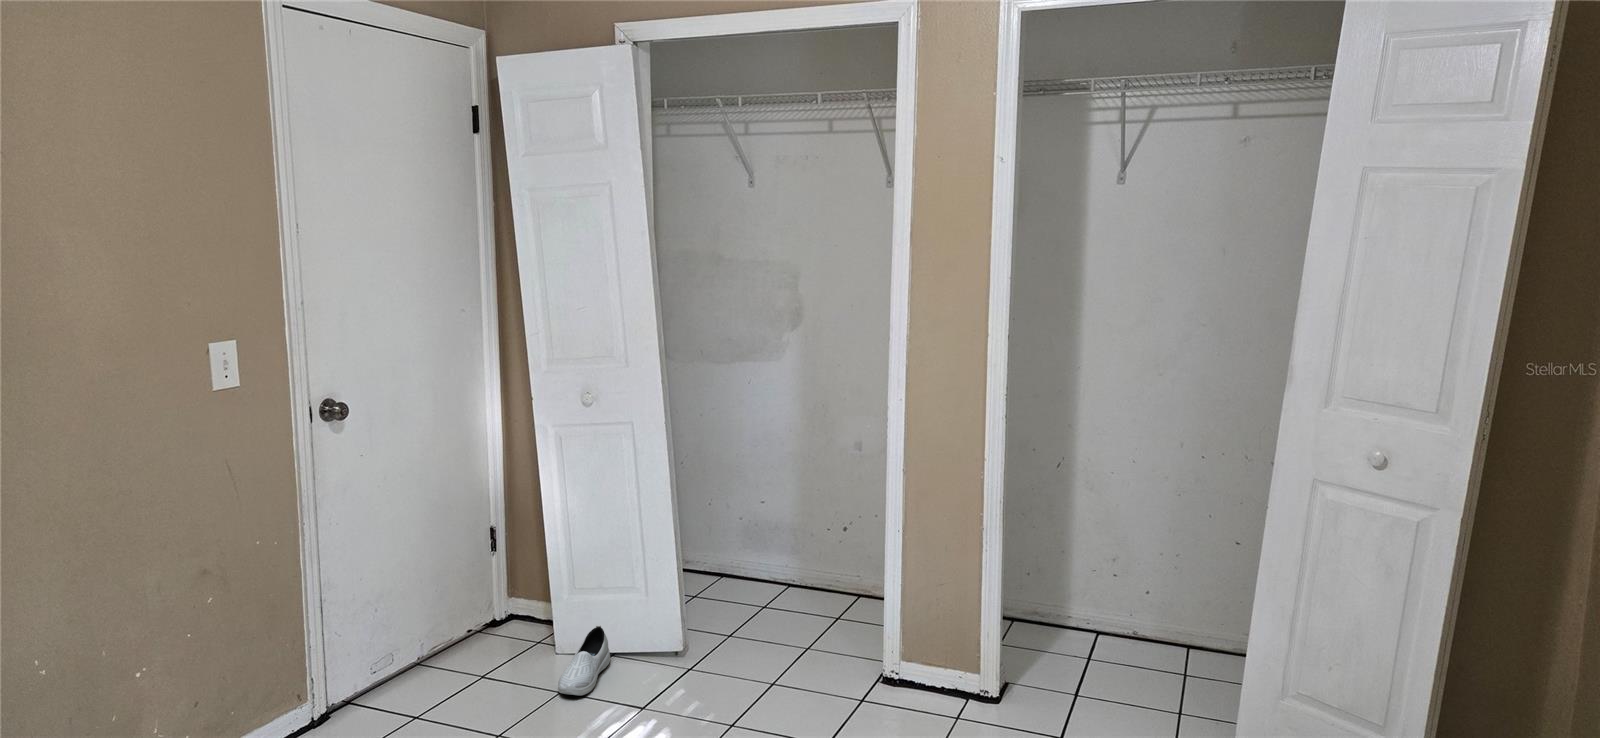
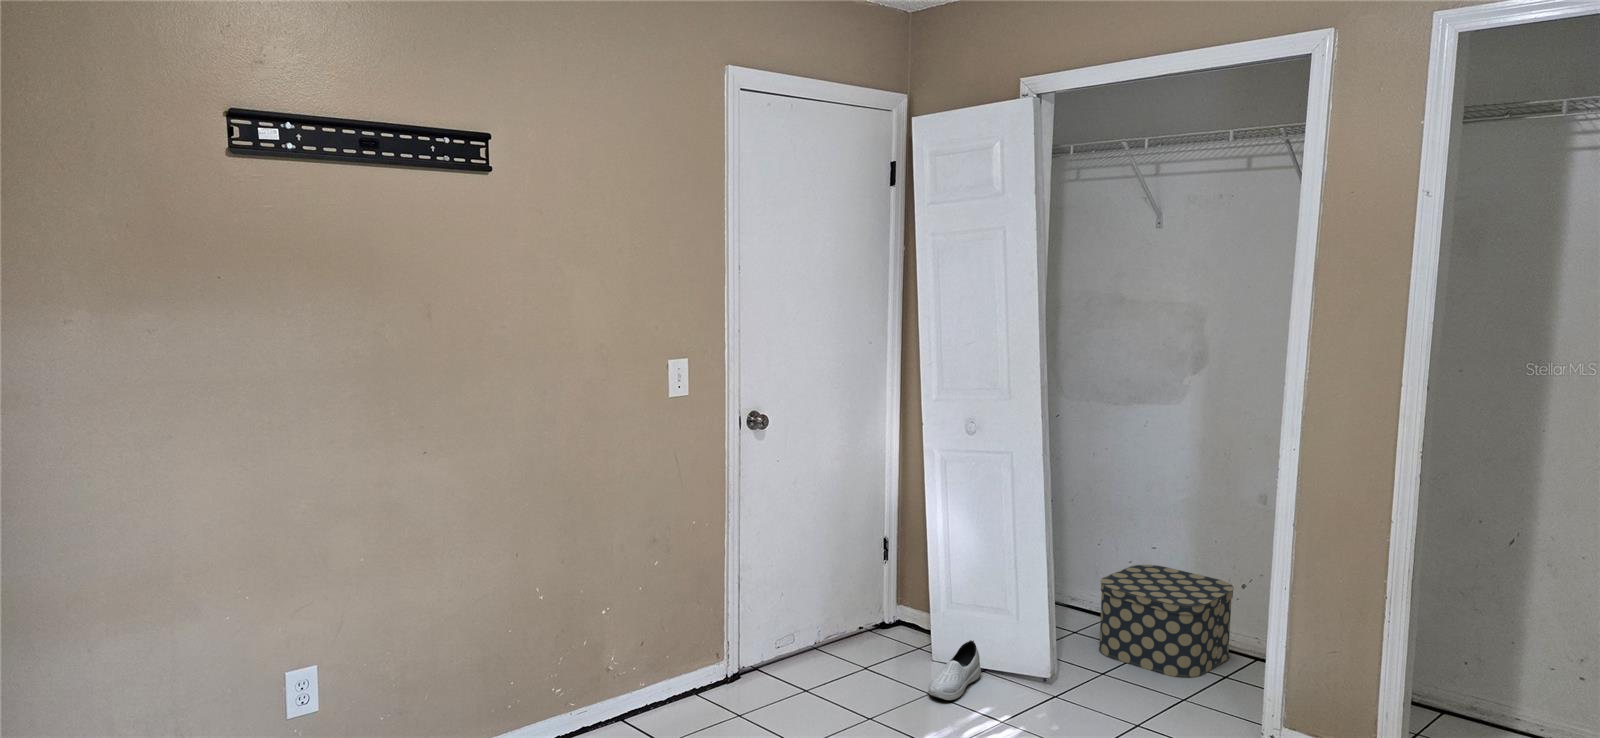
storage box: none [719,520,840,627] -> present [1099,565,1234,678]

